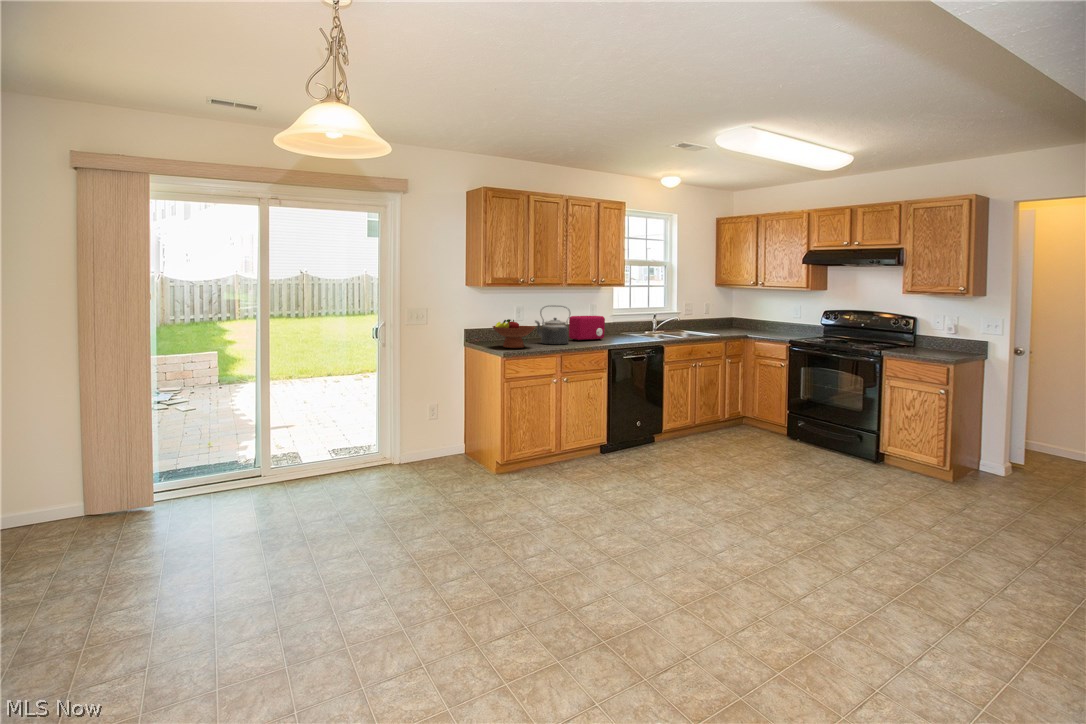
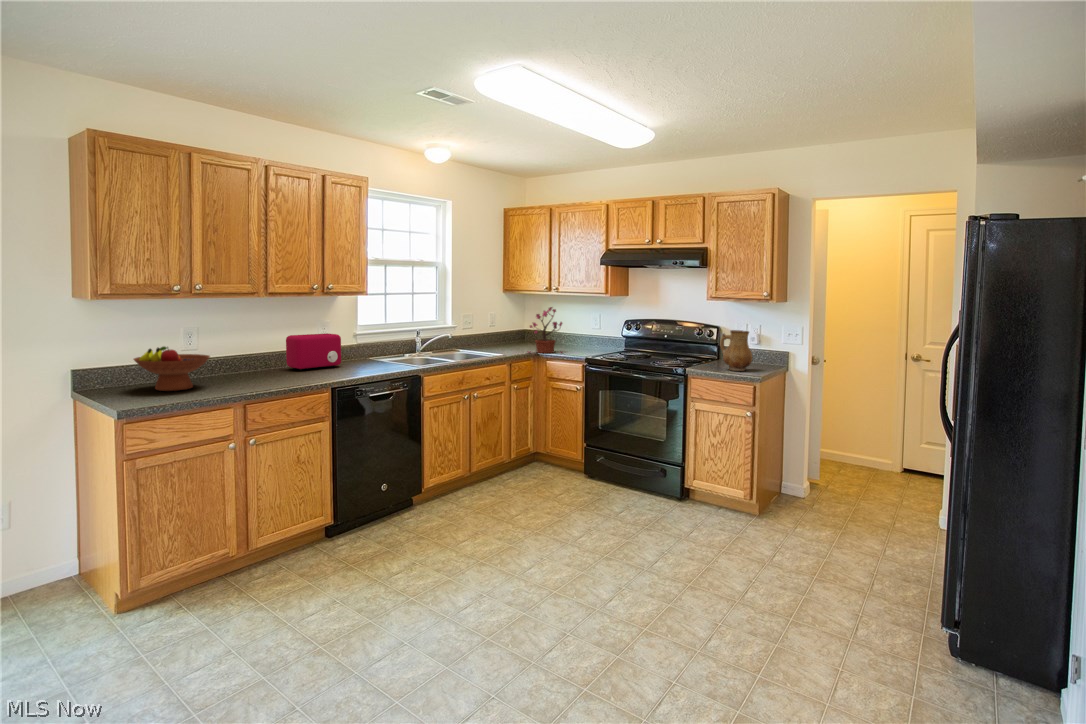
potted plant: none [738,299,769,336] -> present [530,307,562,353]
kettle: present [535,306,570,344] -> none [224,322,278,380]
ceramic pitcher: none [915,317,946,351] -> present [720,330,752,371]

